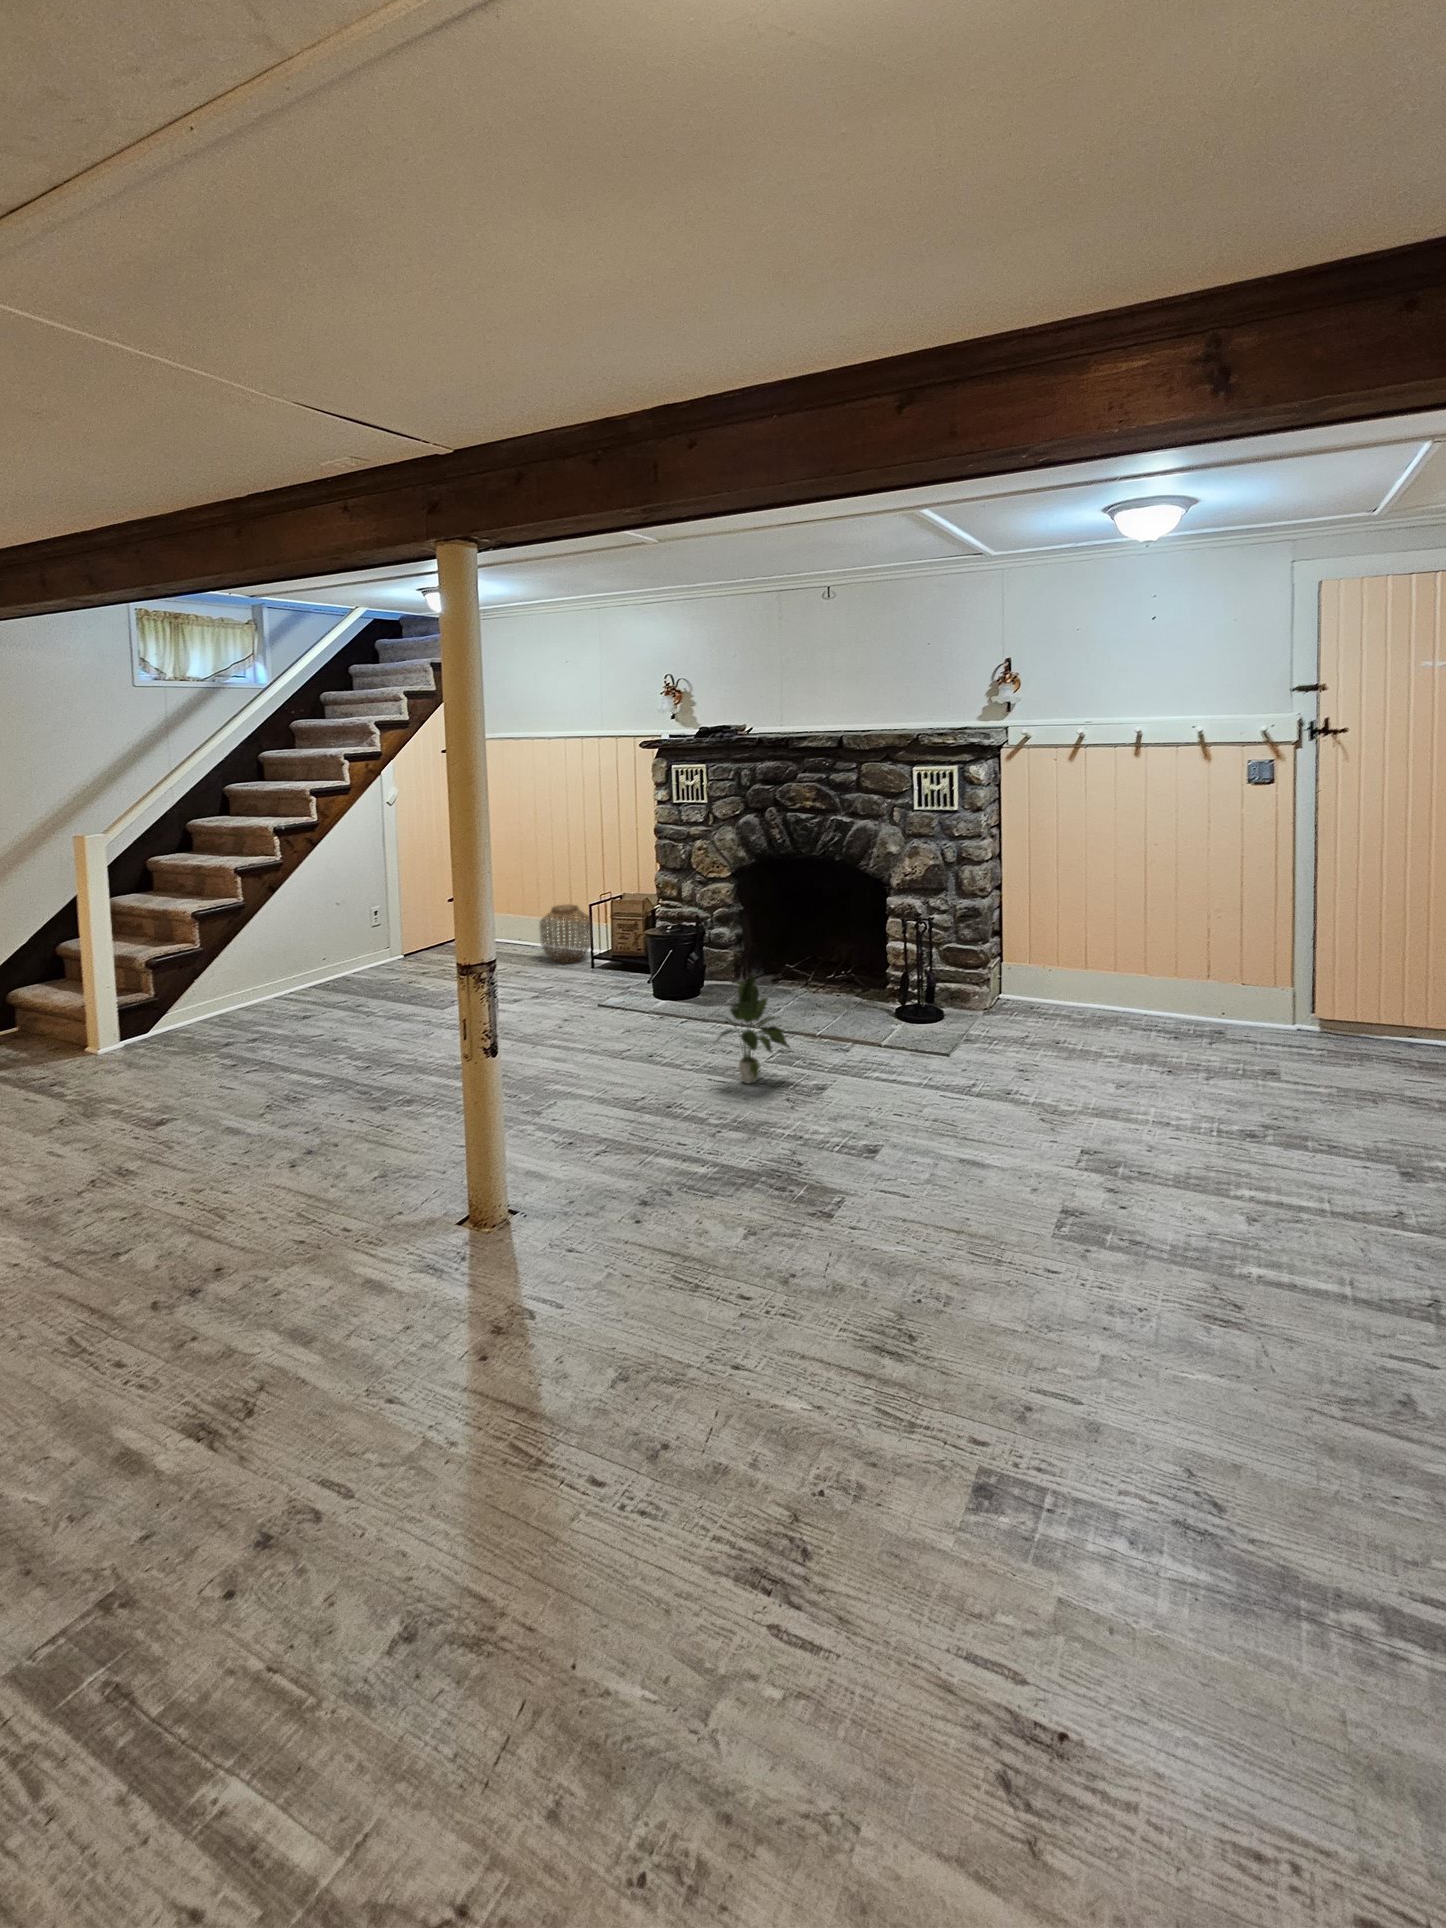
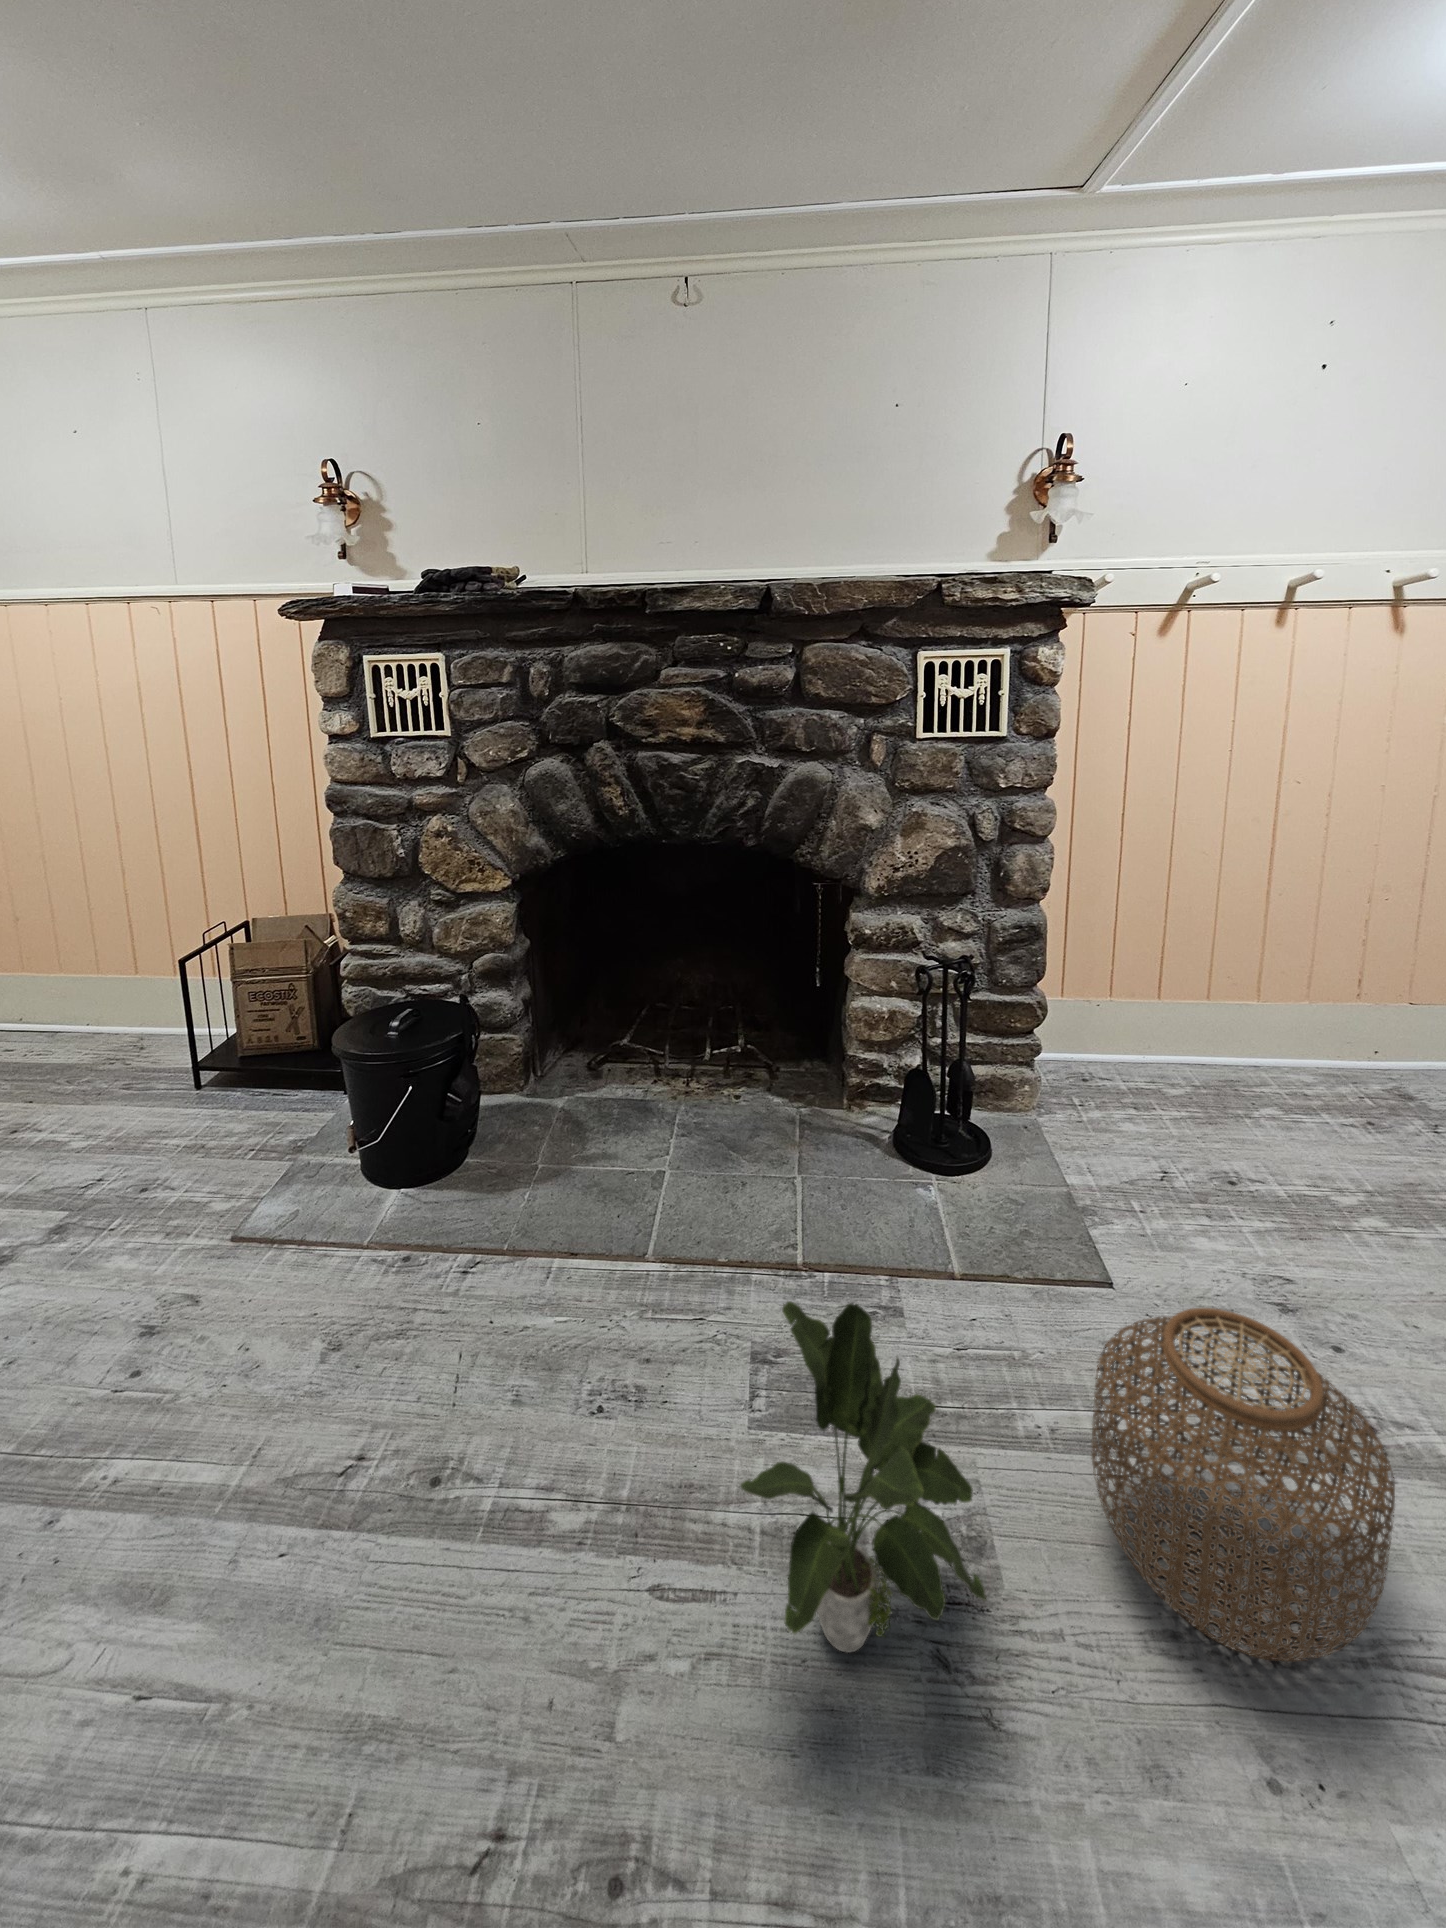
woven basket: present [540,905,592,963] -> present [1092,1308,1395,1662]

